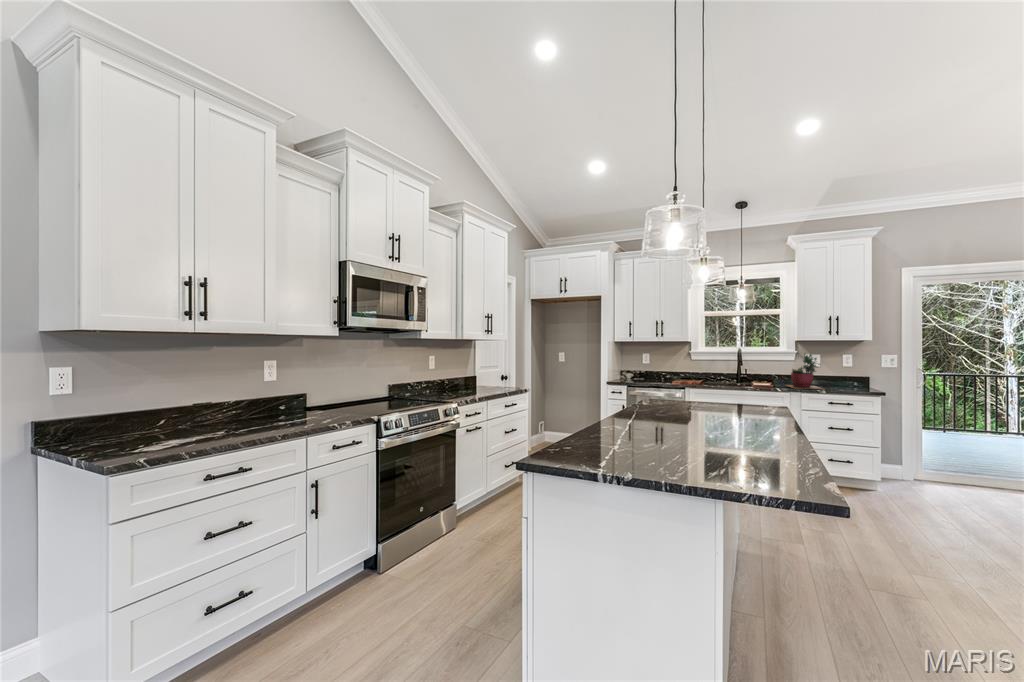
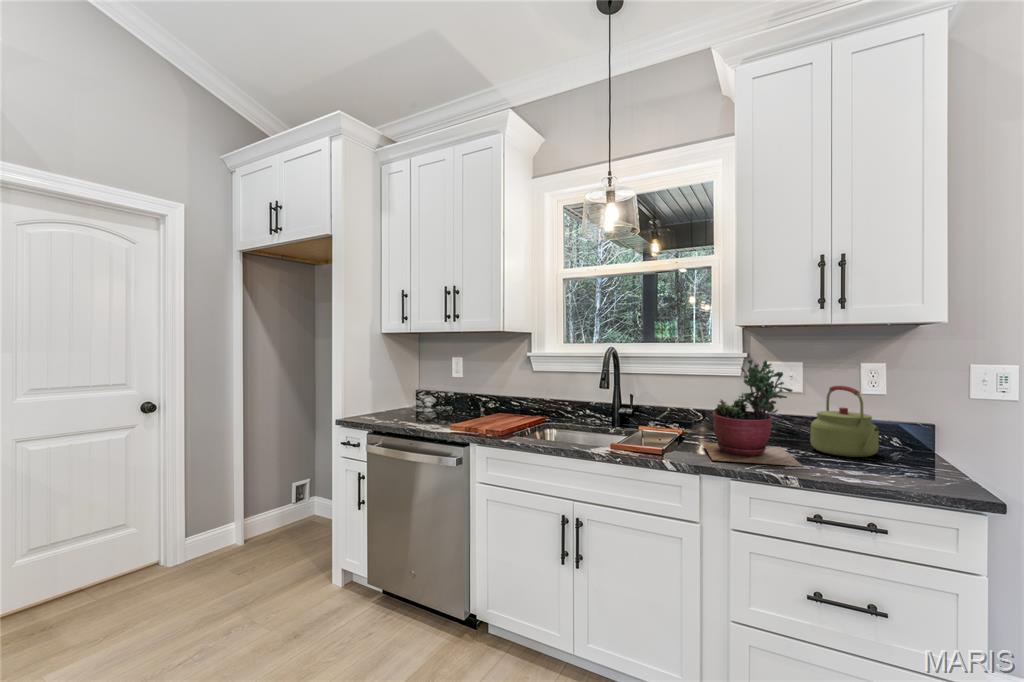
kettle: none [825,363,851,388] -> present [810,386,879,457]

